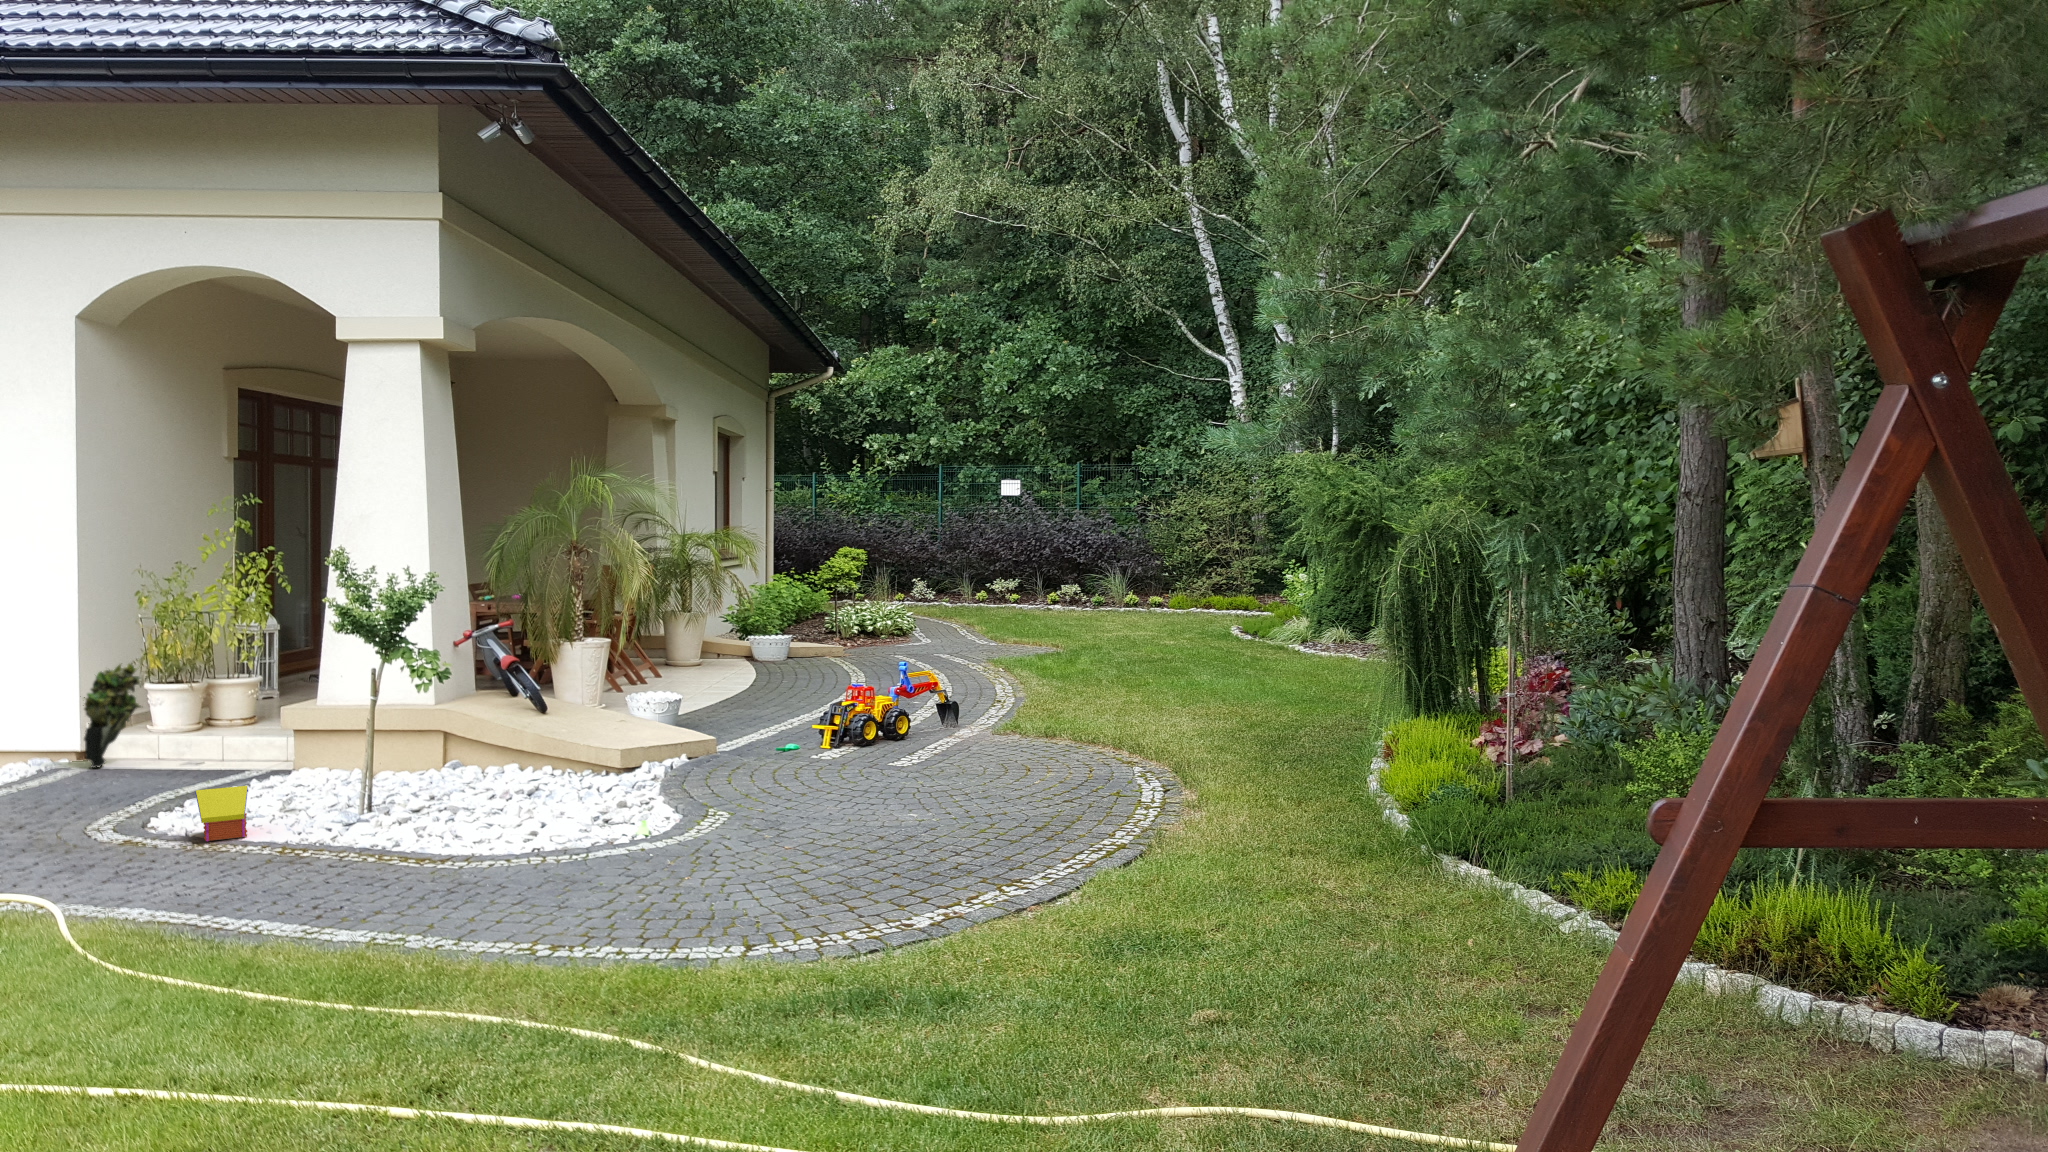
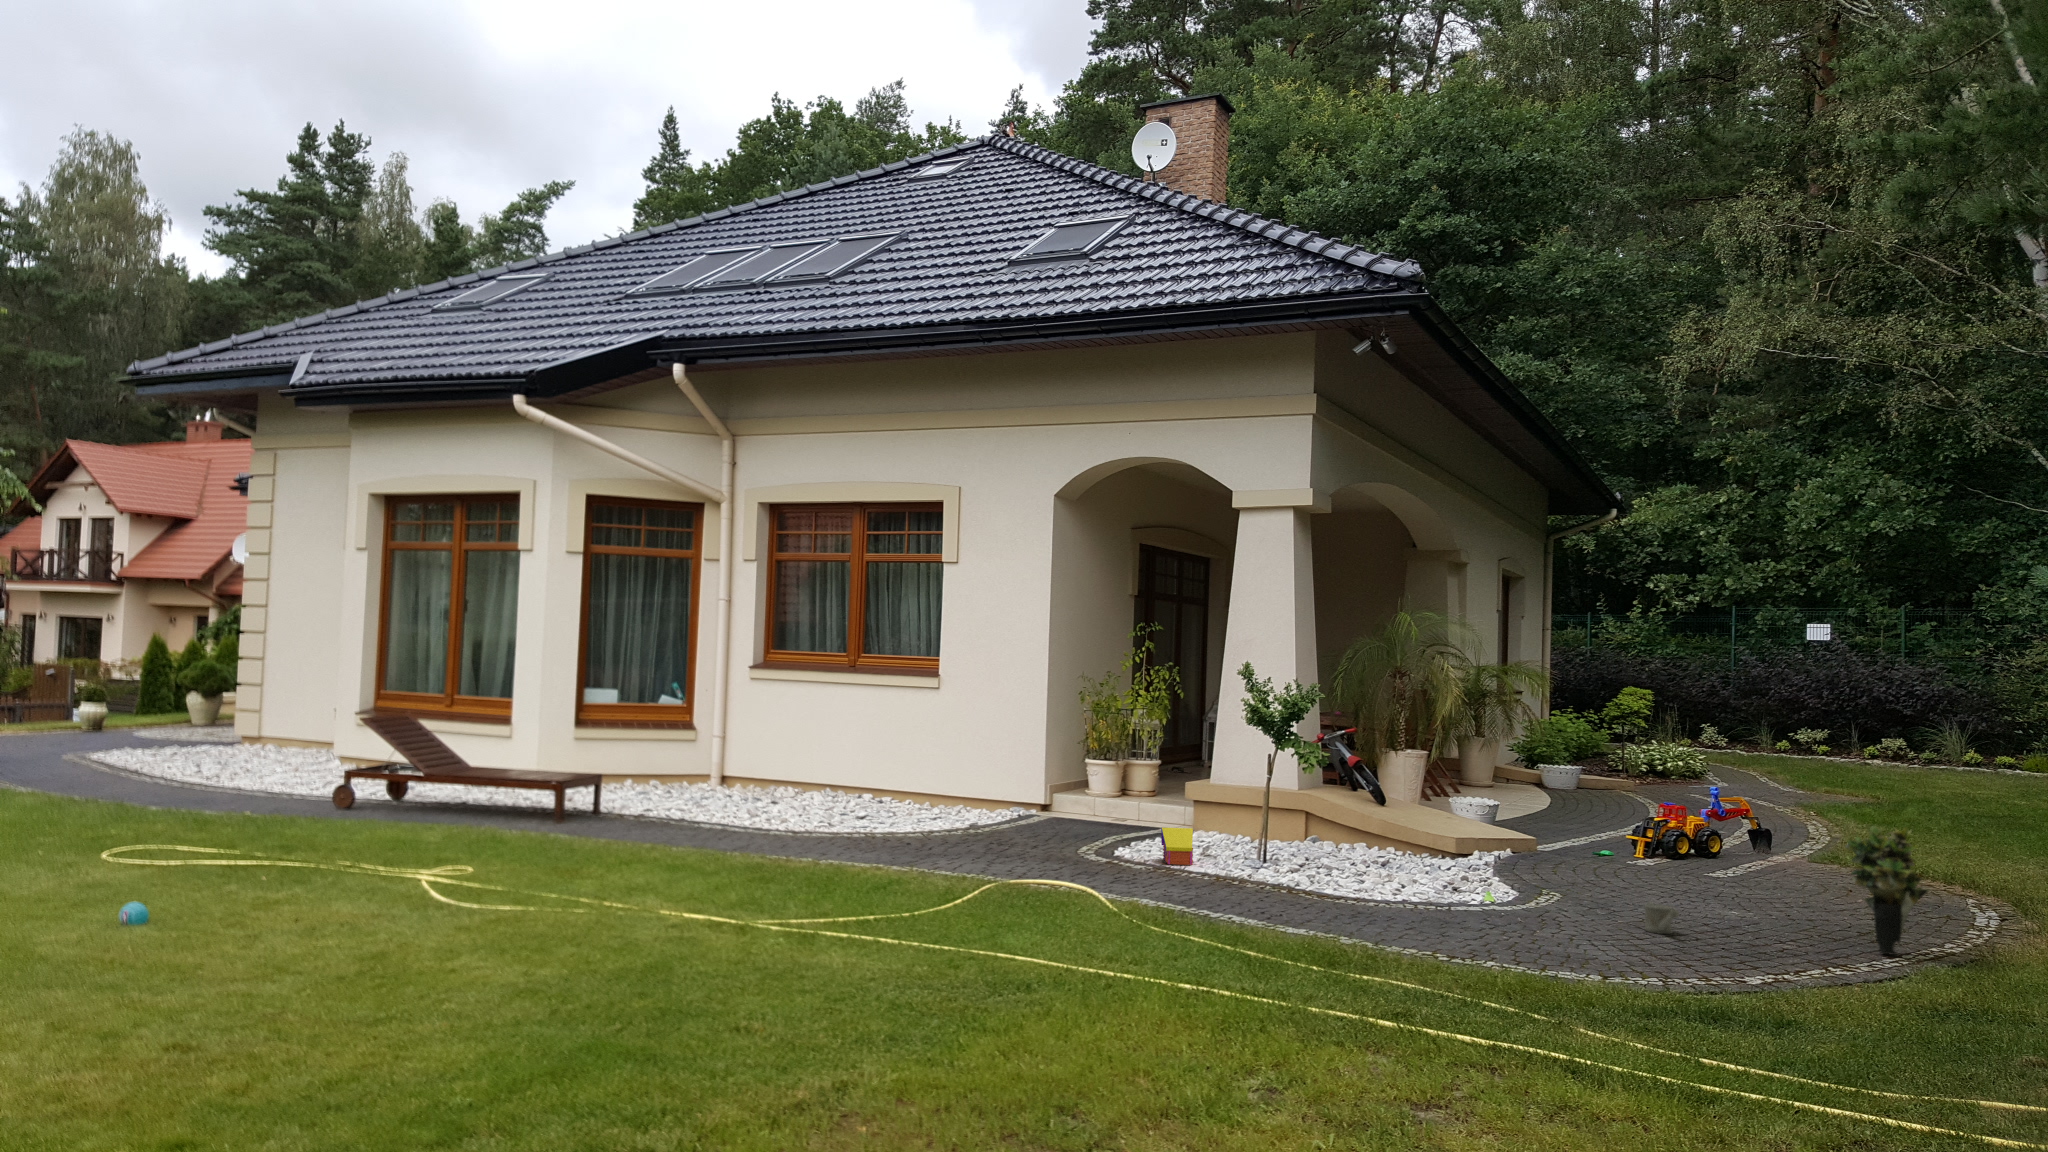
potted plant: present [84,664,141,768] -> present [1846,827,1929,955]
watering can: none [813,816,847,854] -> present [1645,902,1679,934]

